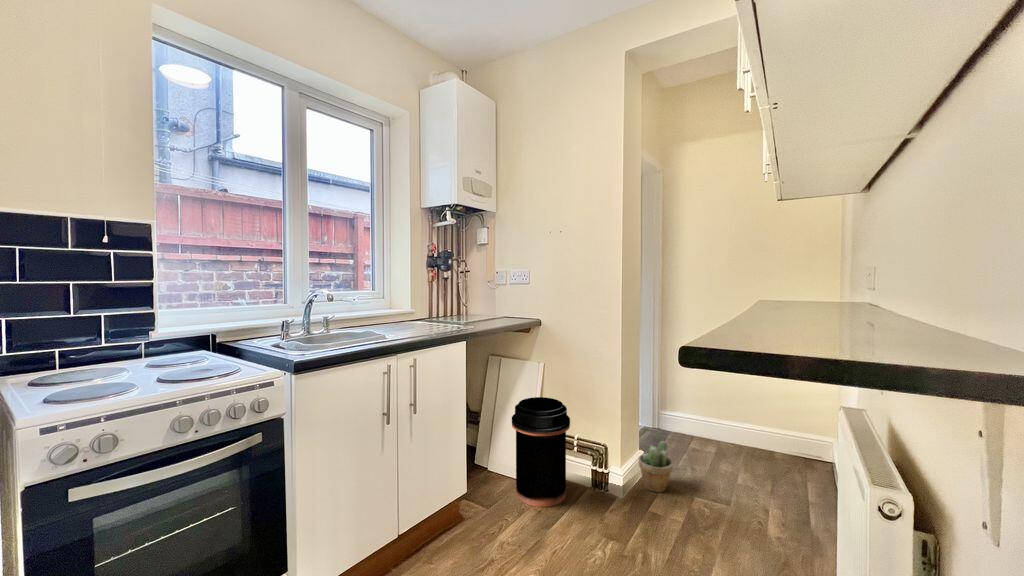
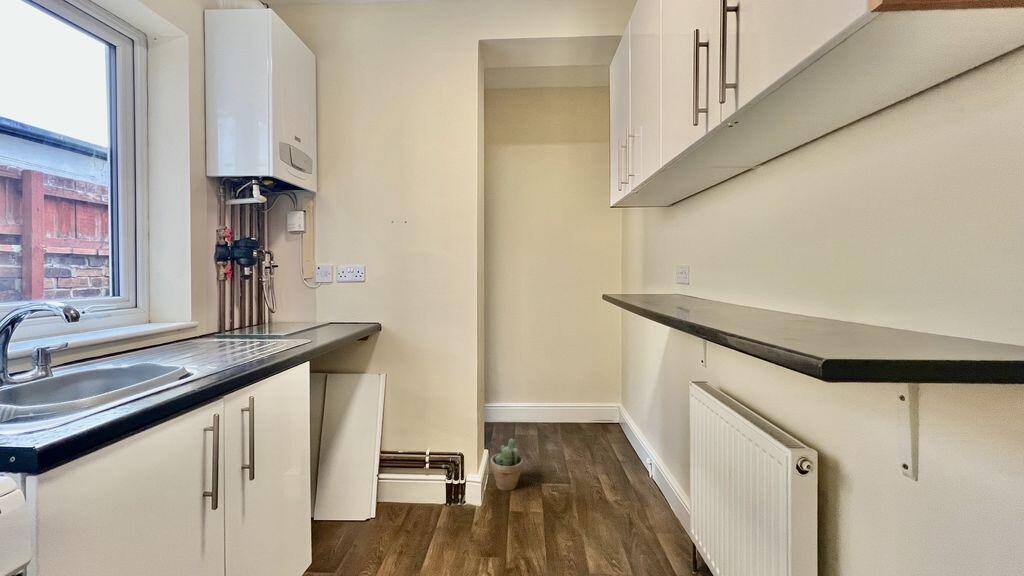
trash can: present [512,397,570,507] -> none [359,417,430,547]

